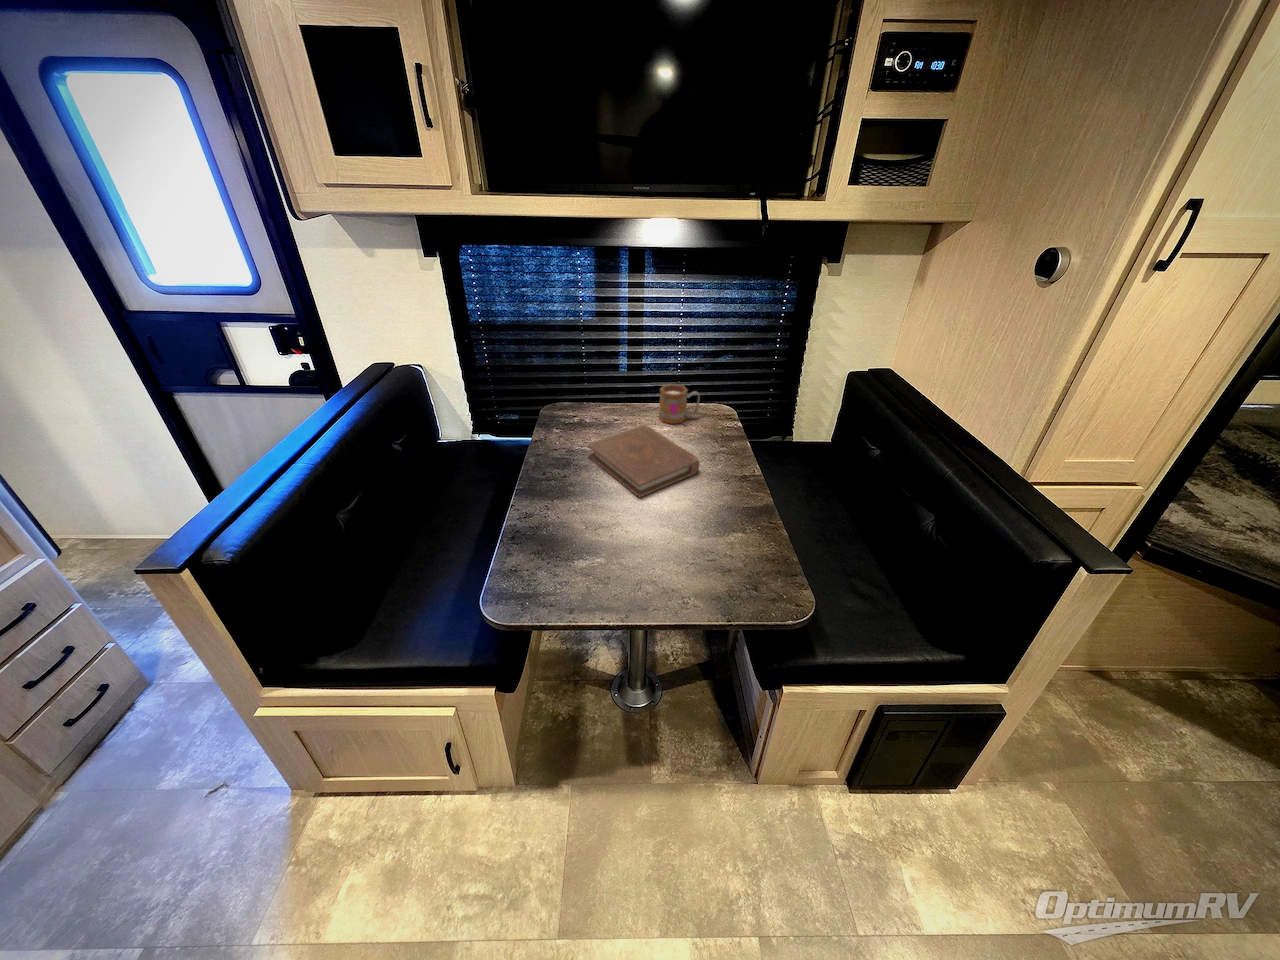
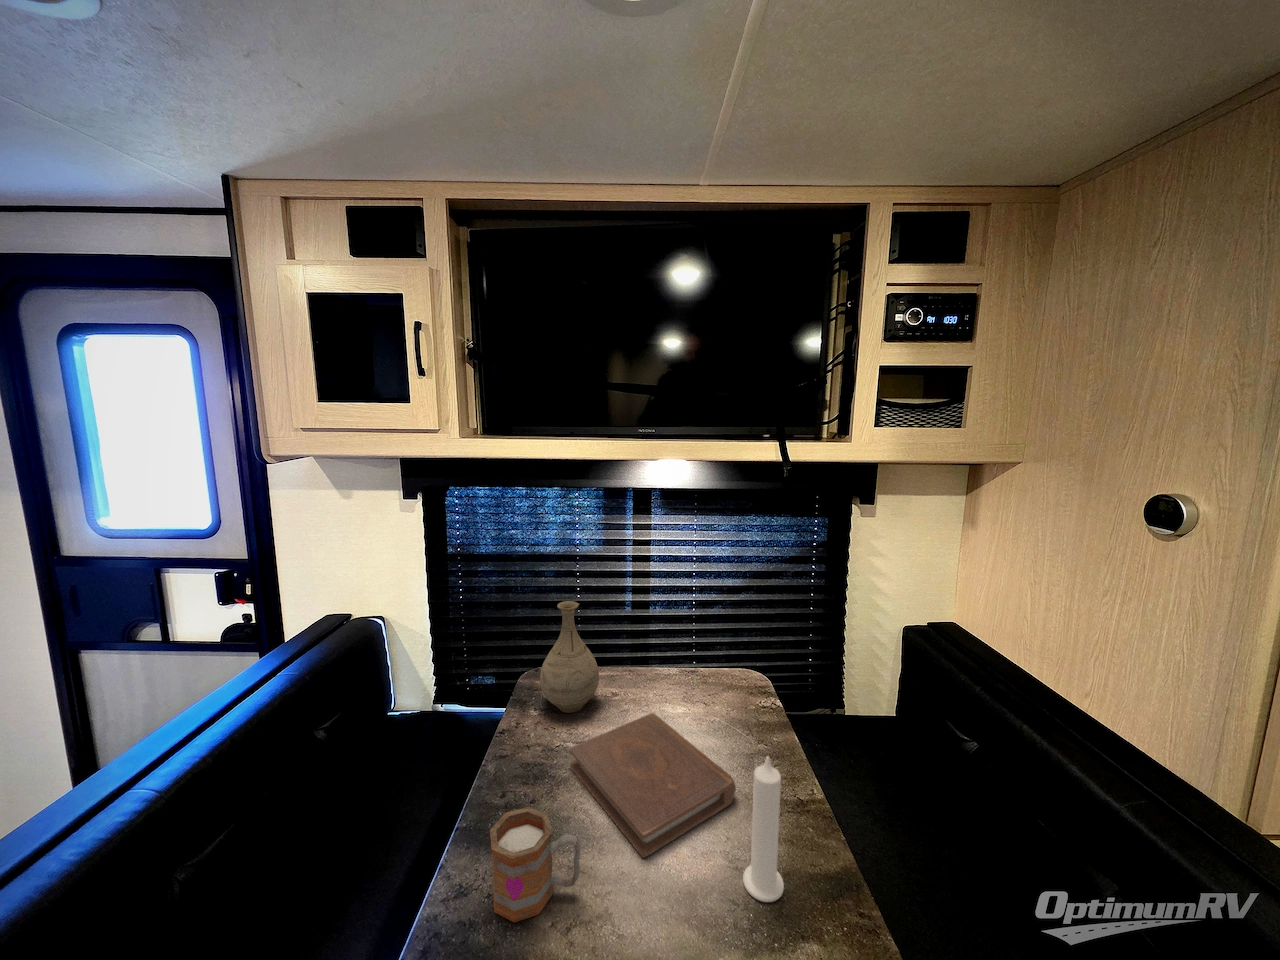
vase: none [561,344,605,427] -> present [540,601,599,713]
mug: present [659,384,700,424] -> present [490,807,580,923]
candle: none [699,434,726,515] -> present [743,756,784,902]

